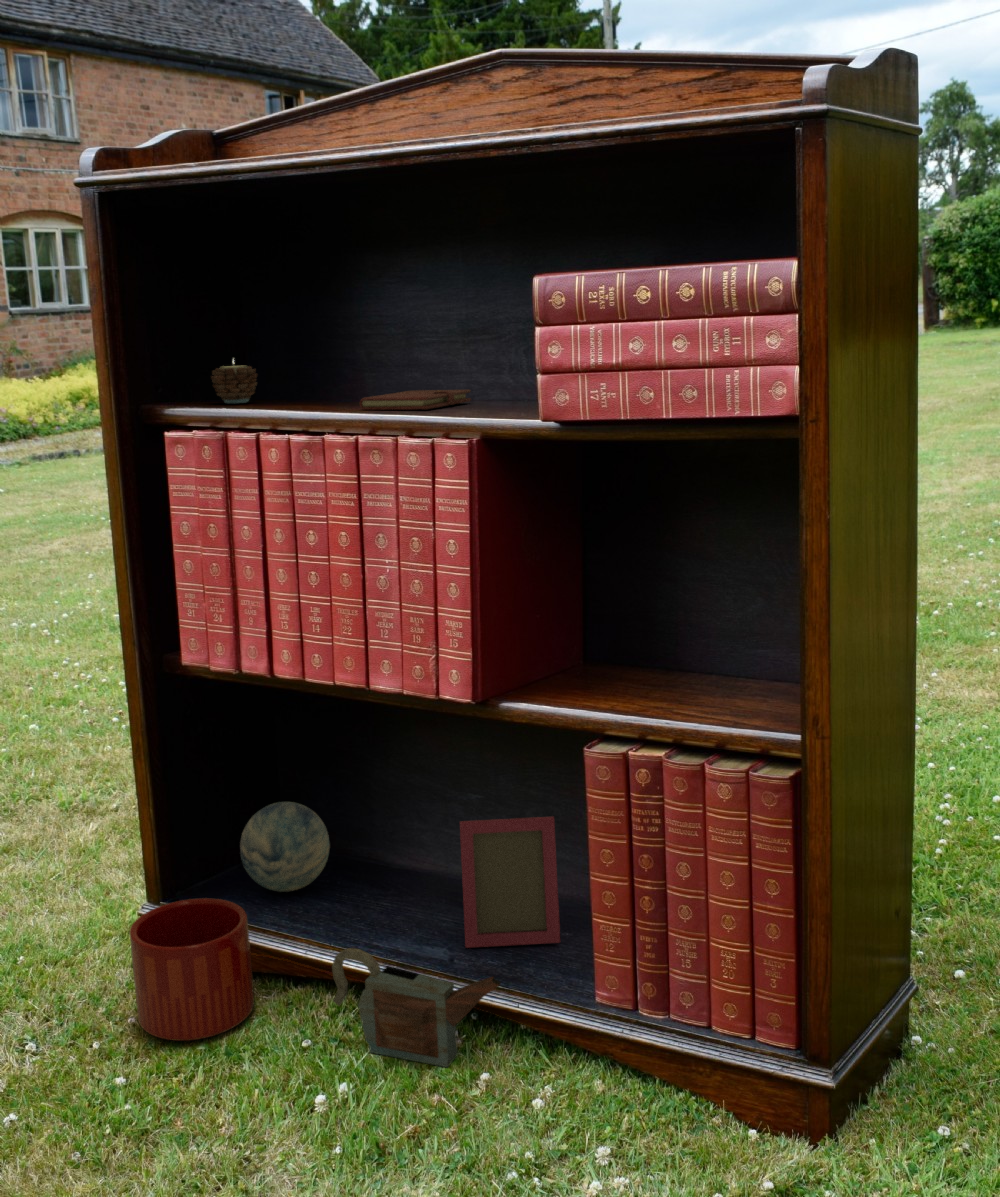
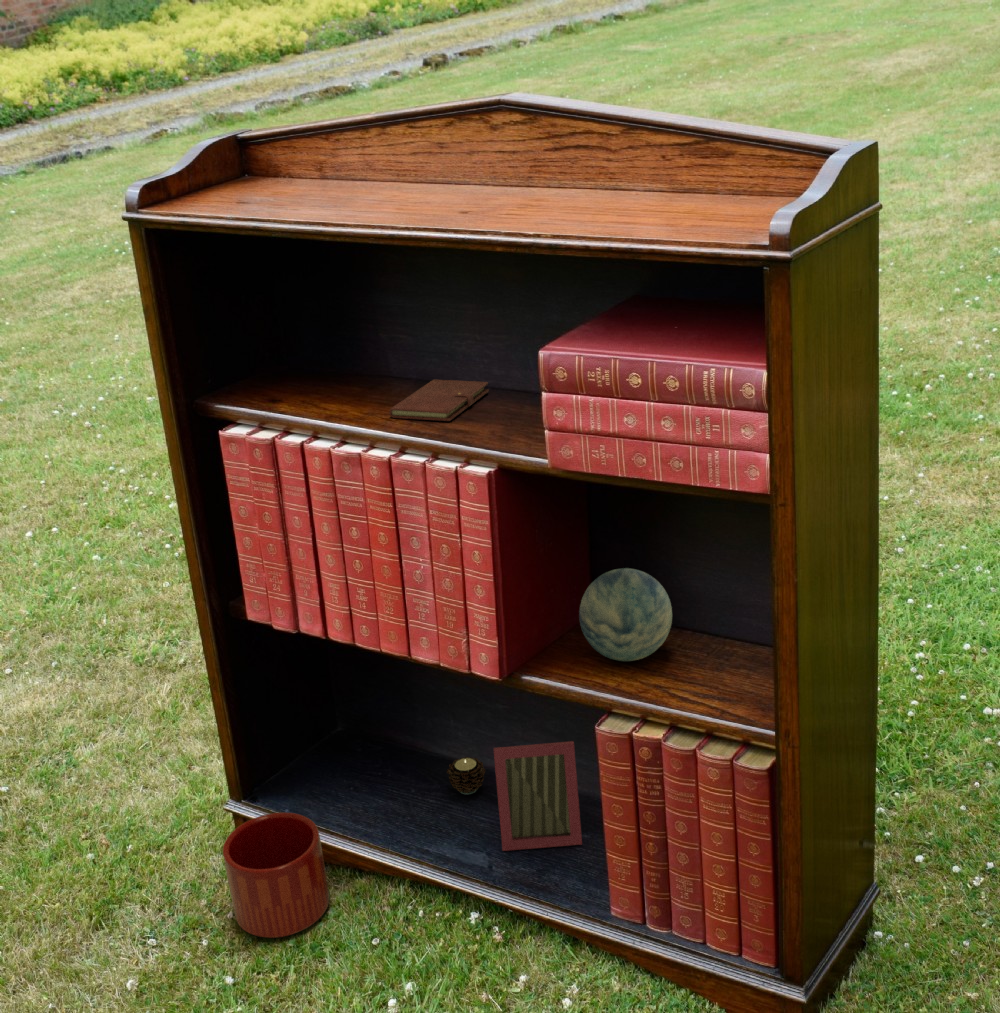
candle: present [211,365,257,403] -> present [447,757,485,794]
decorative orb: present [240,802,330,892] -> present [579,568,672,661]
watering can: present [332,948,501,1067] -> none [392,868,533,964]

